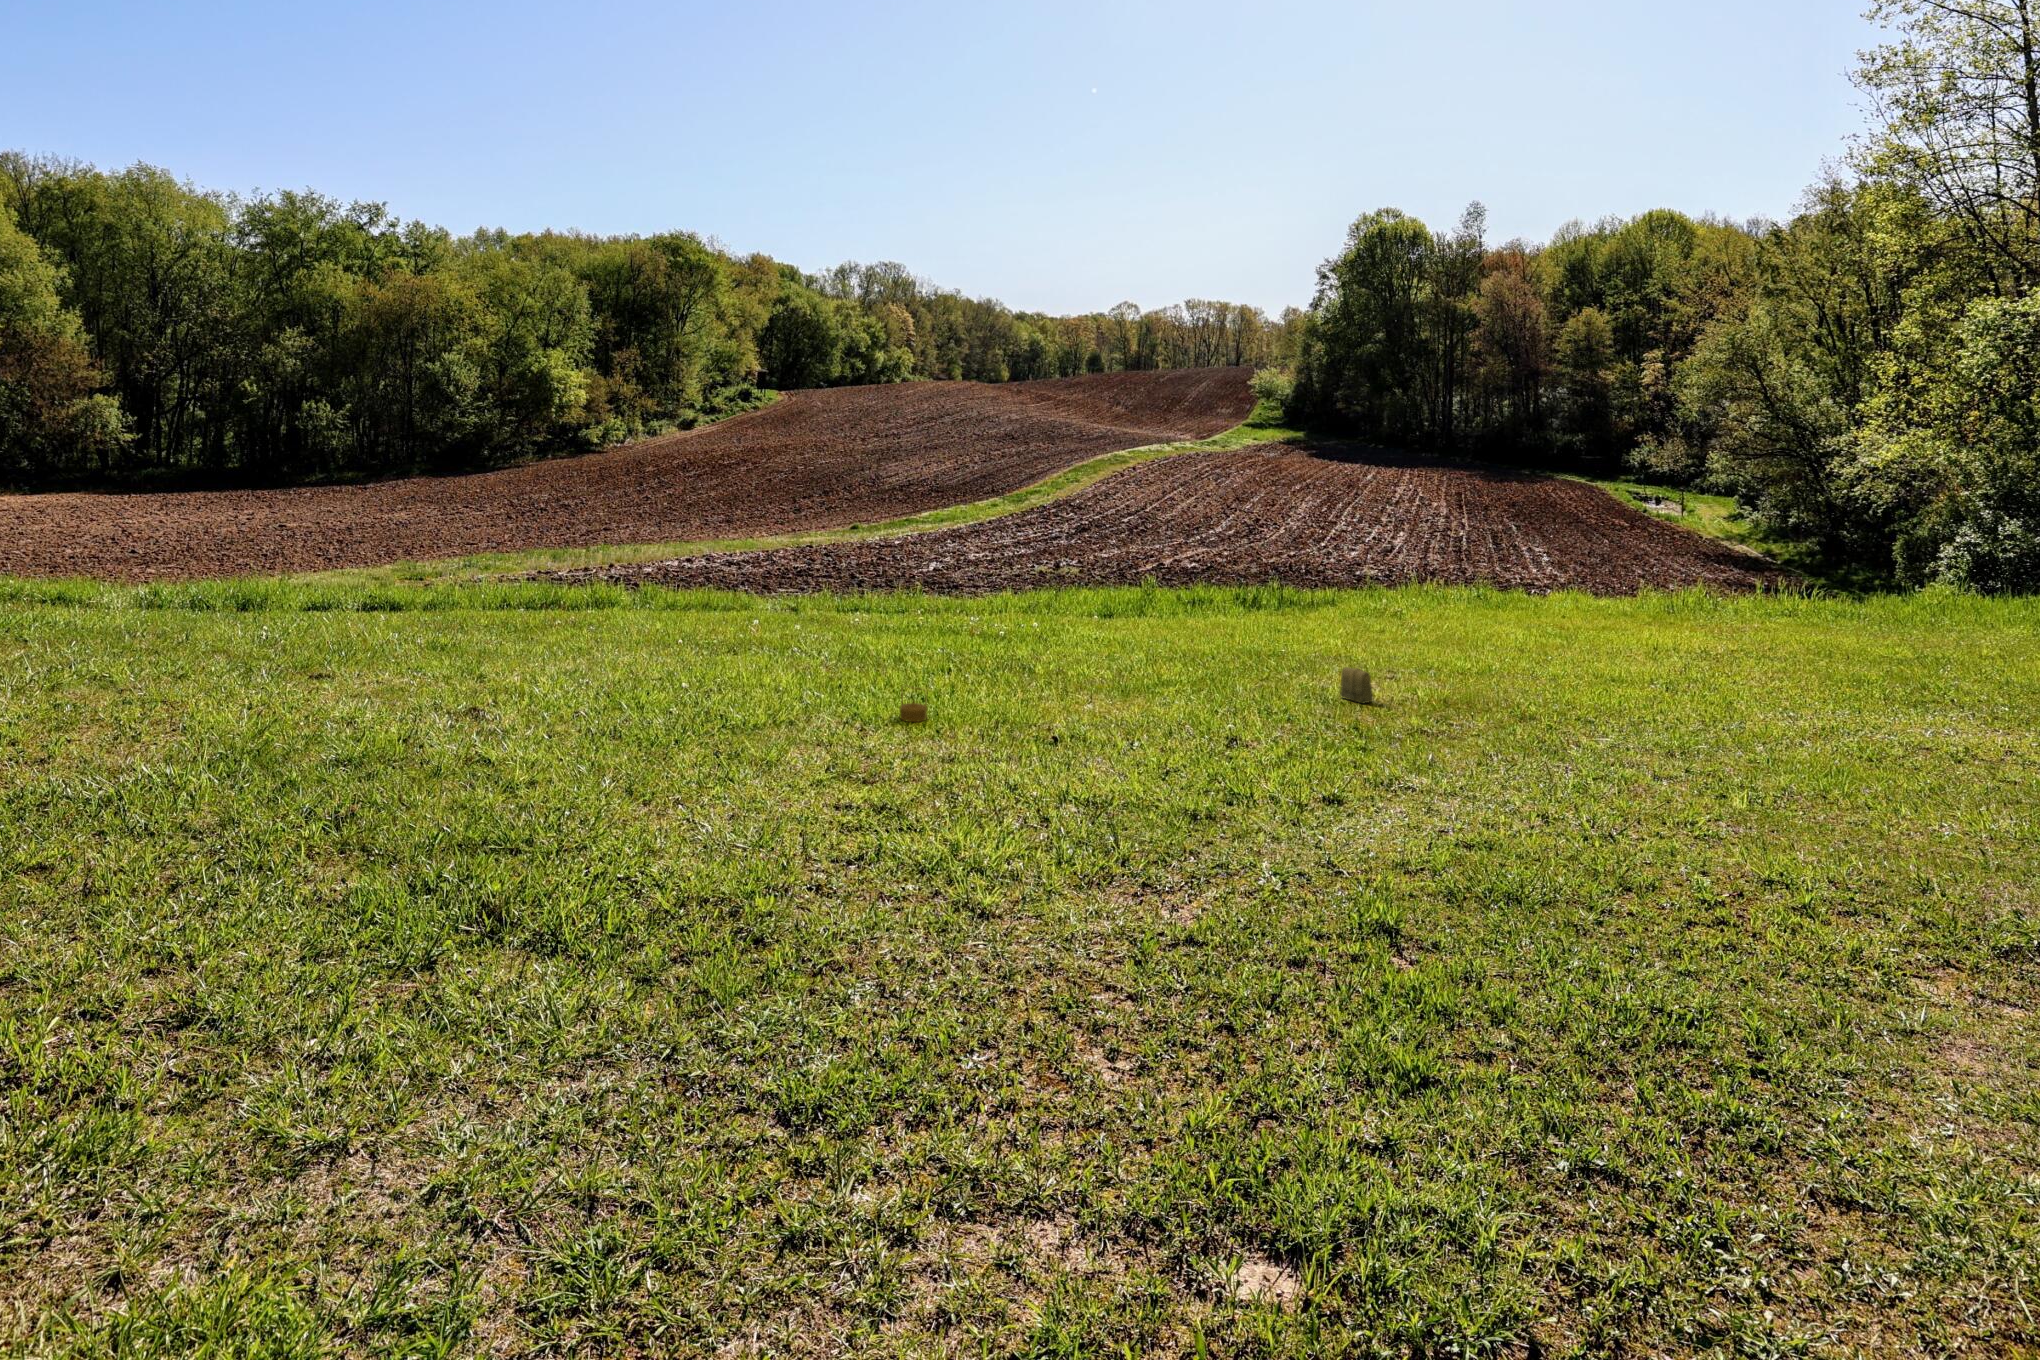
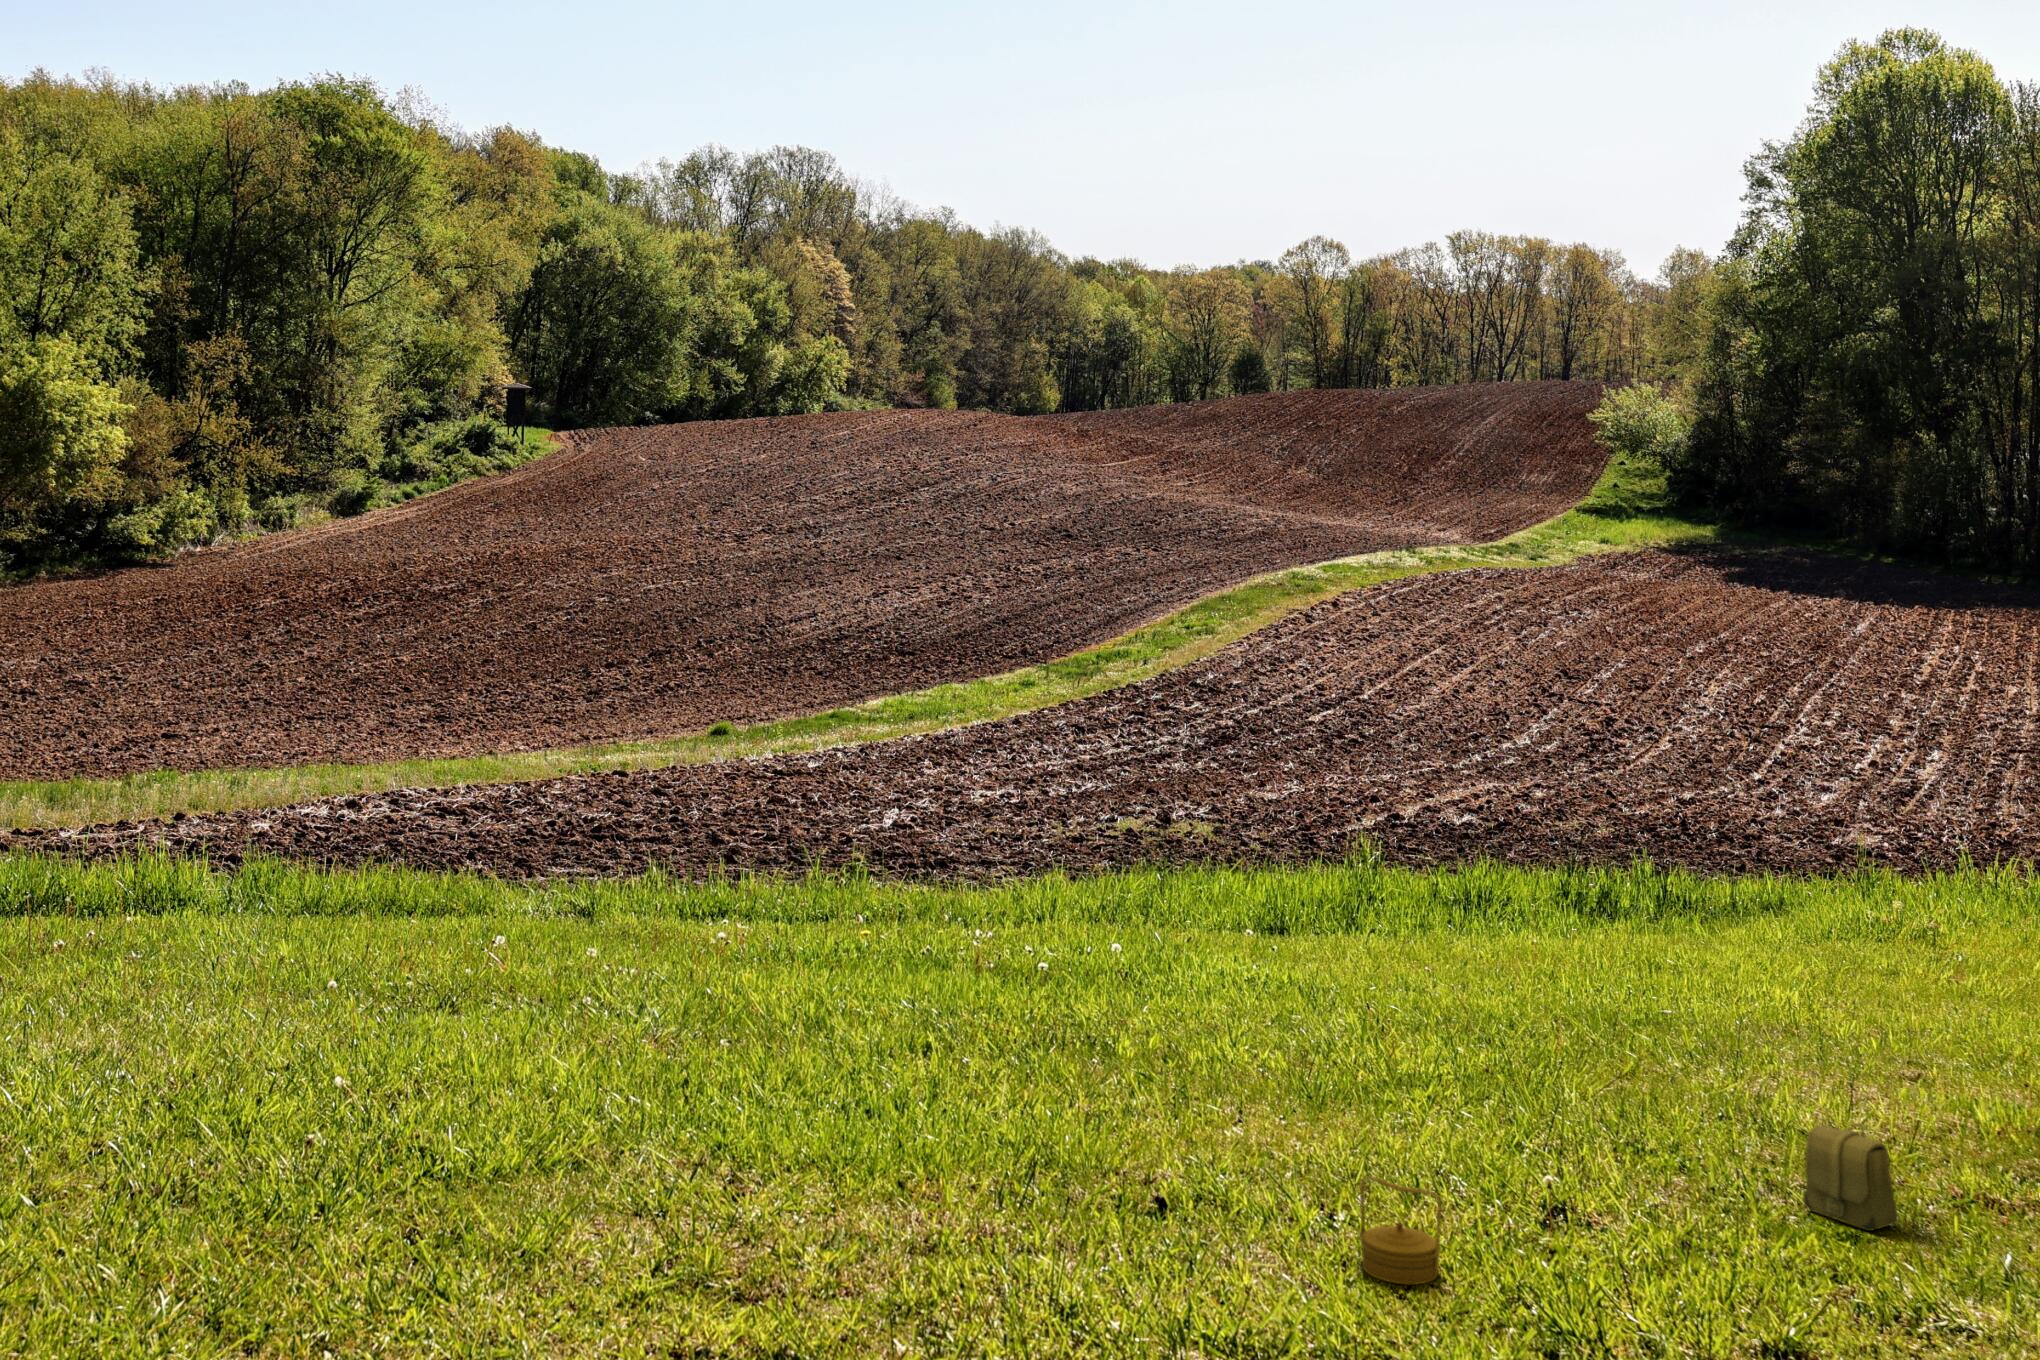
basket: present [900,686,927,722] -> present [1360,1176,1442,1285]

